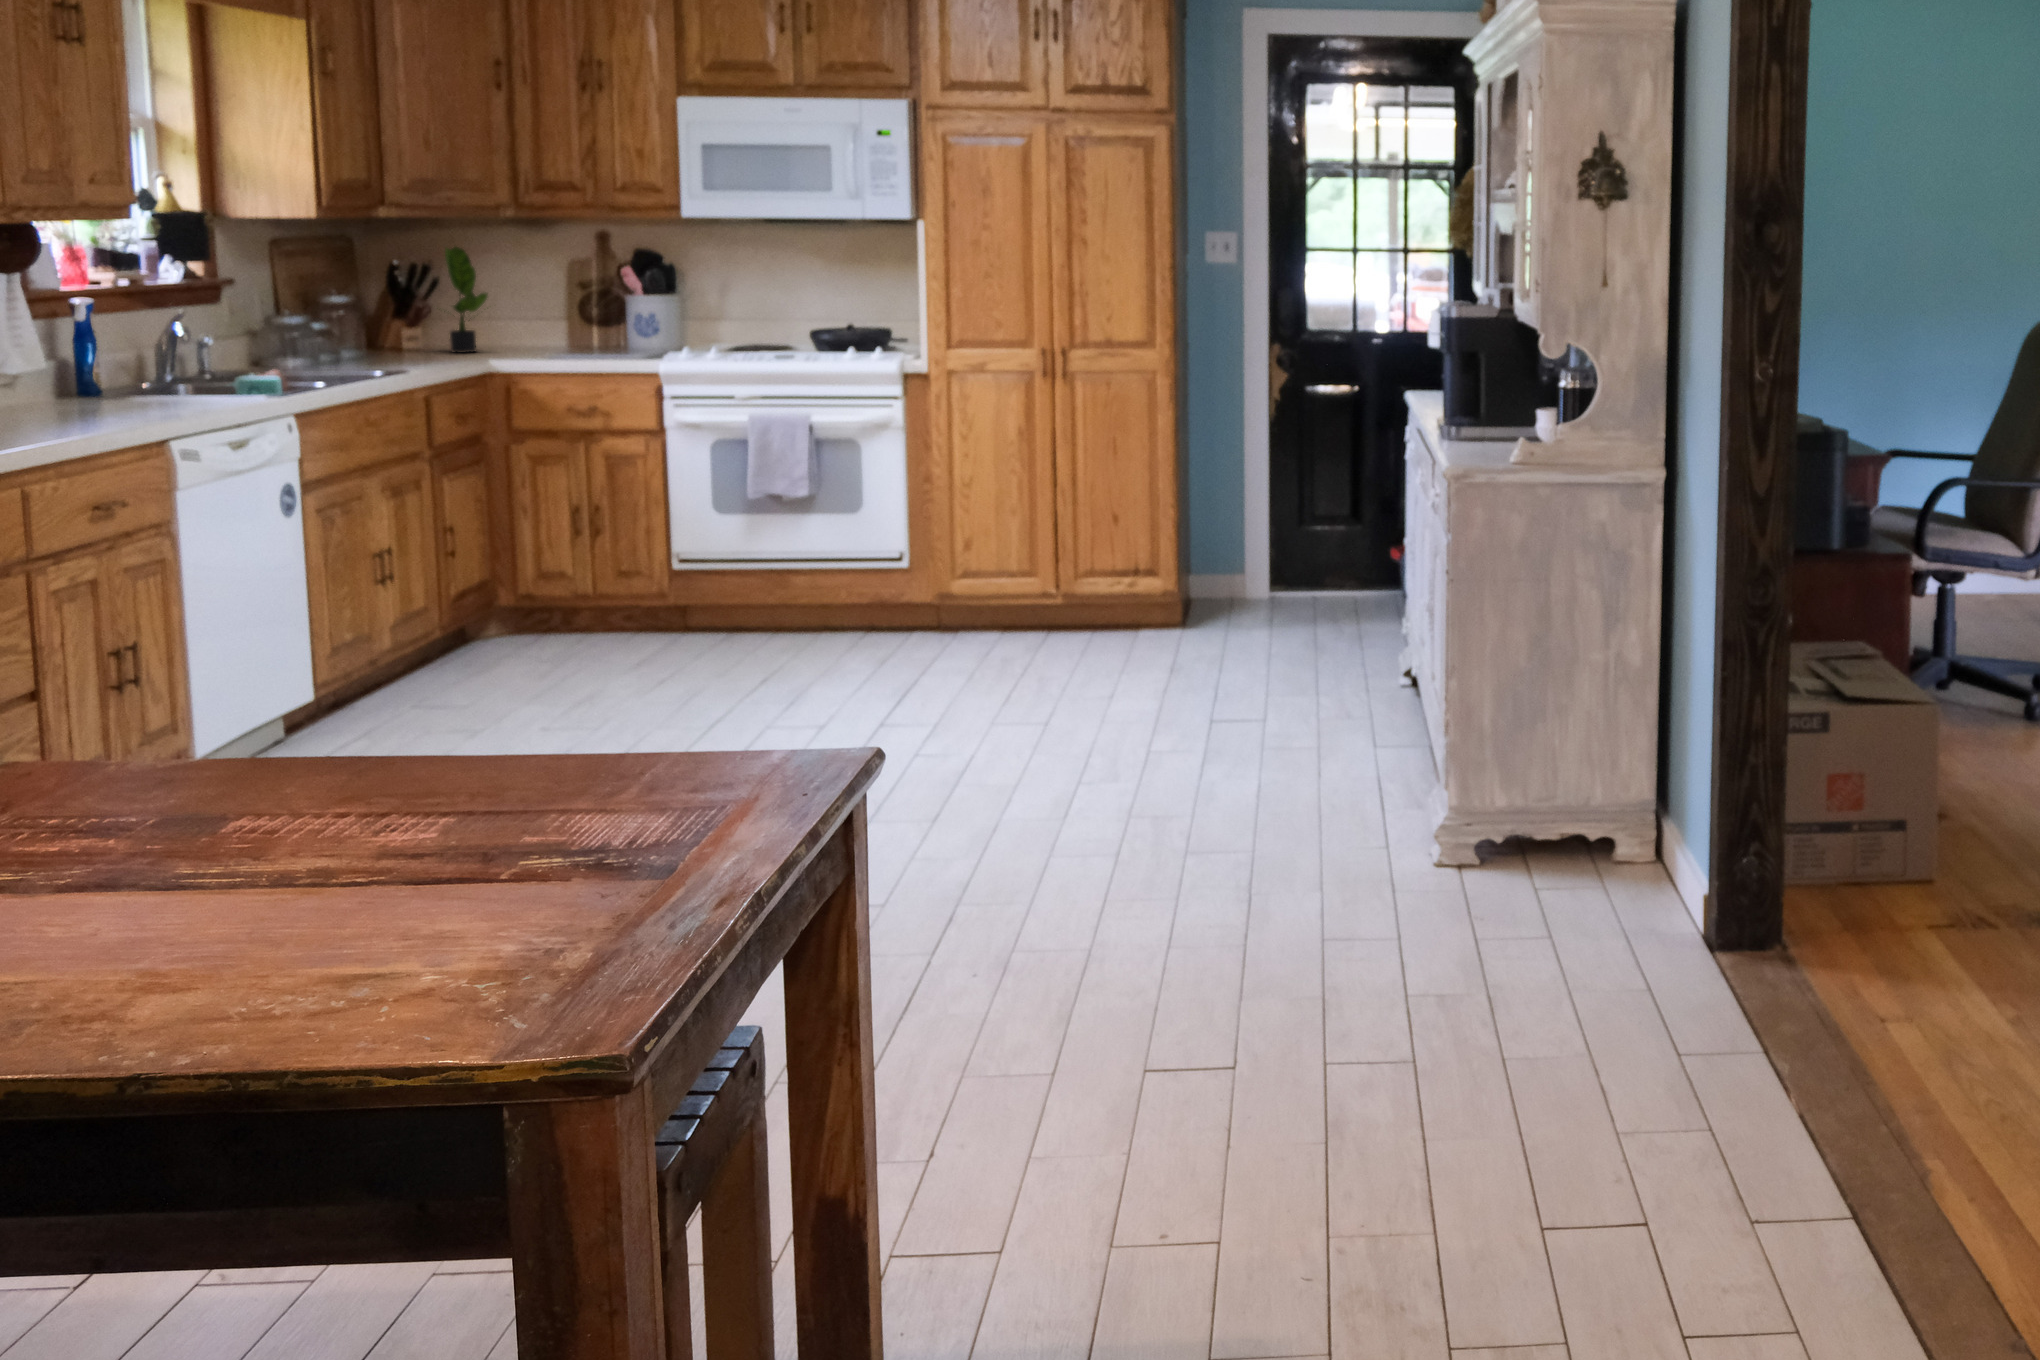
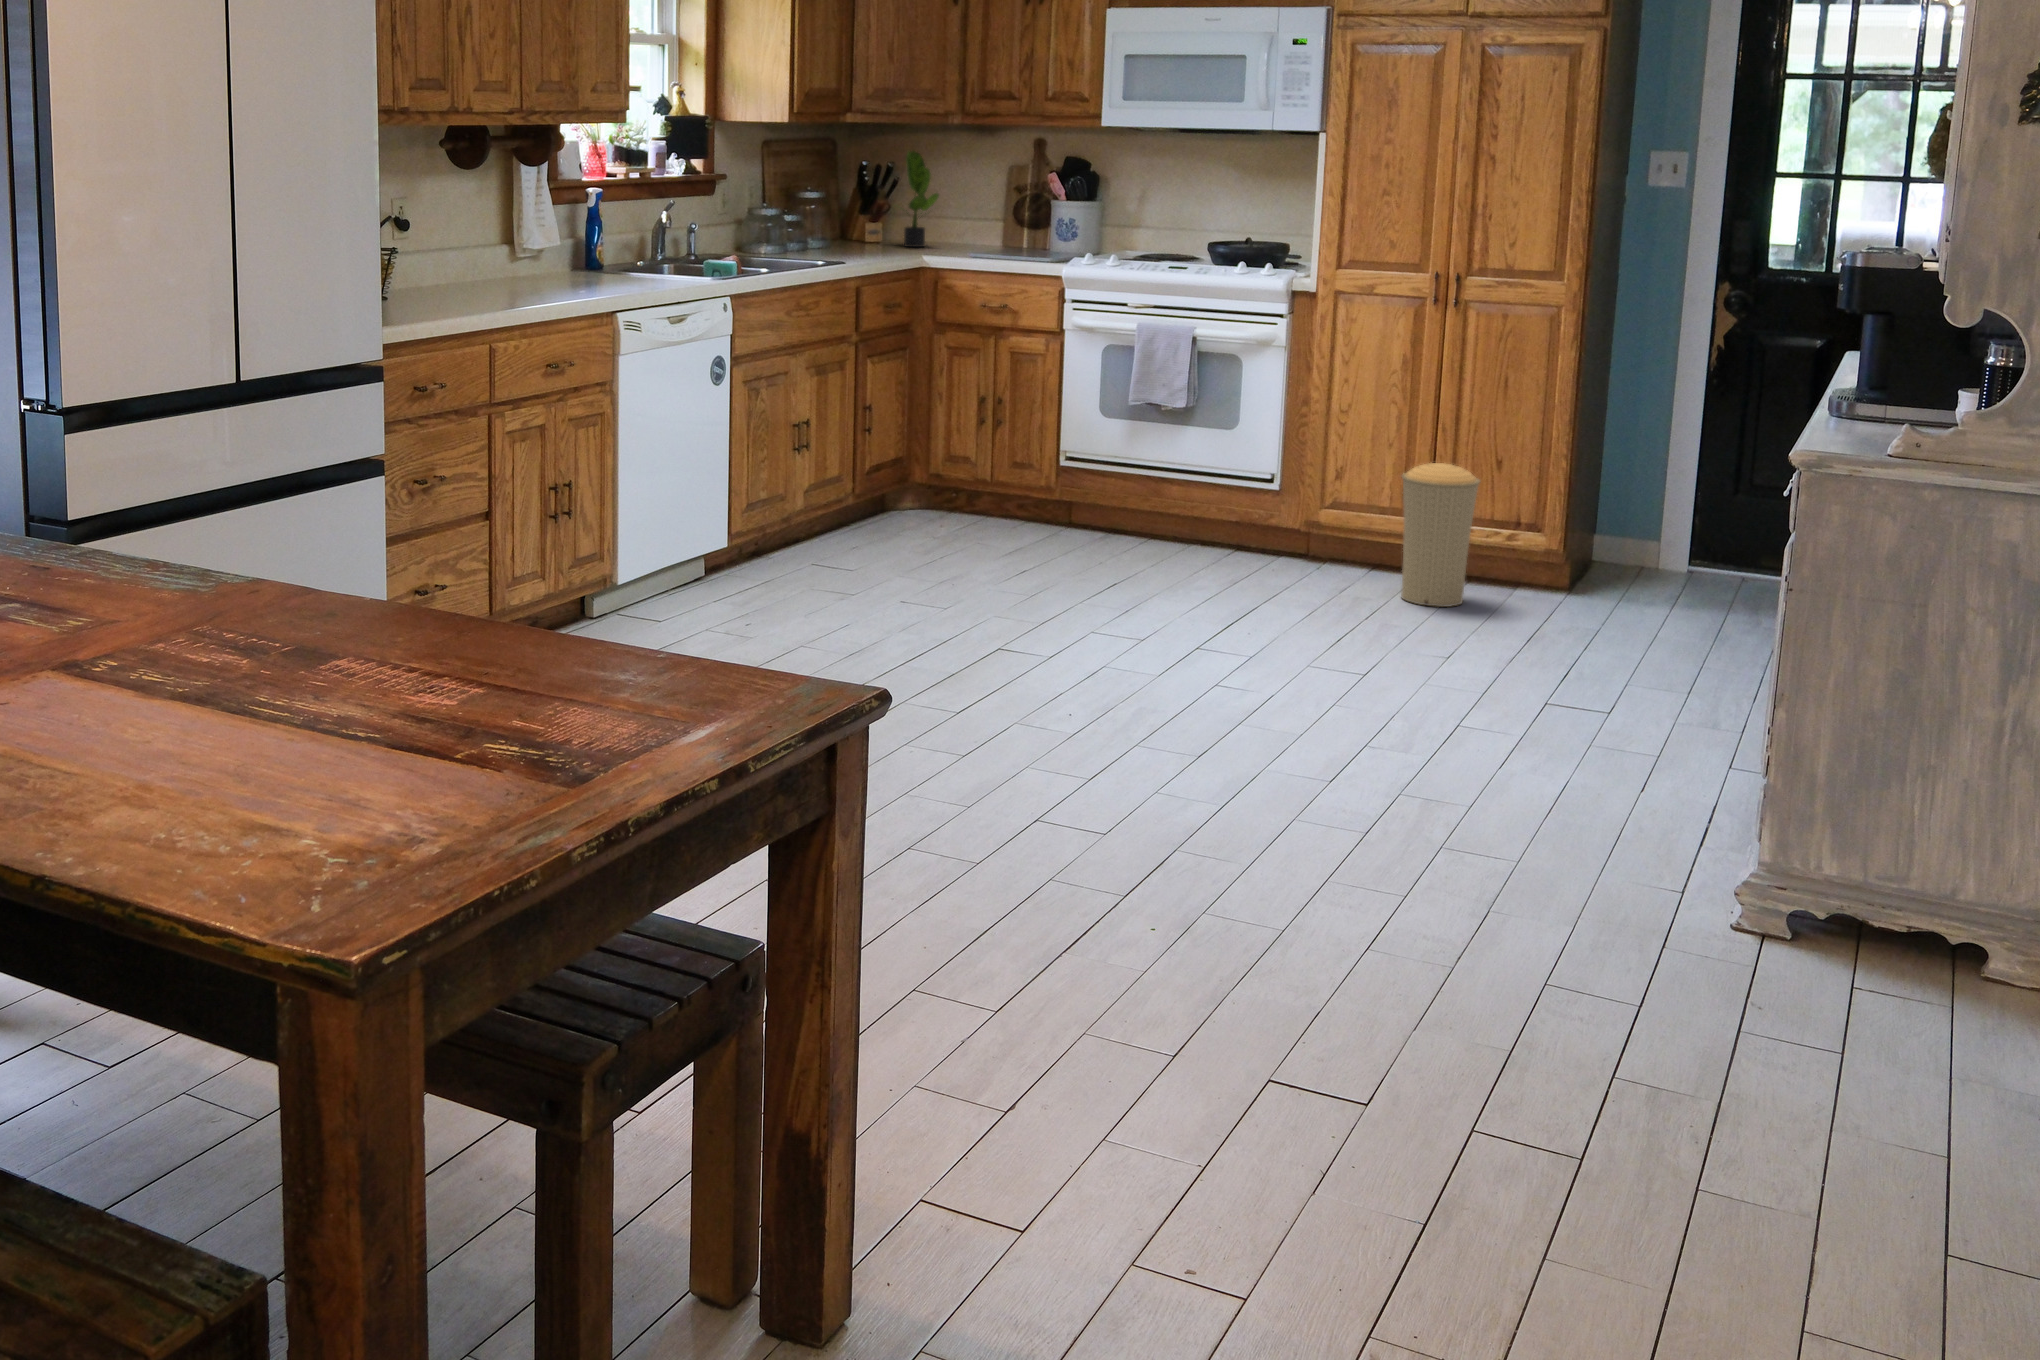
trash can: none [1038,523,1109,656] -> present [1401,463,1480,607]

